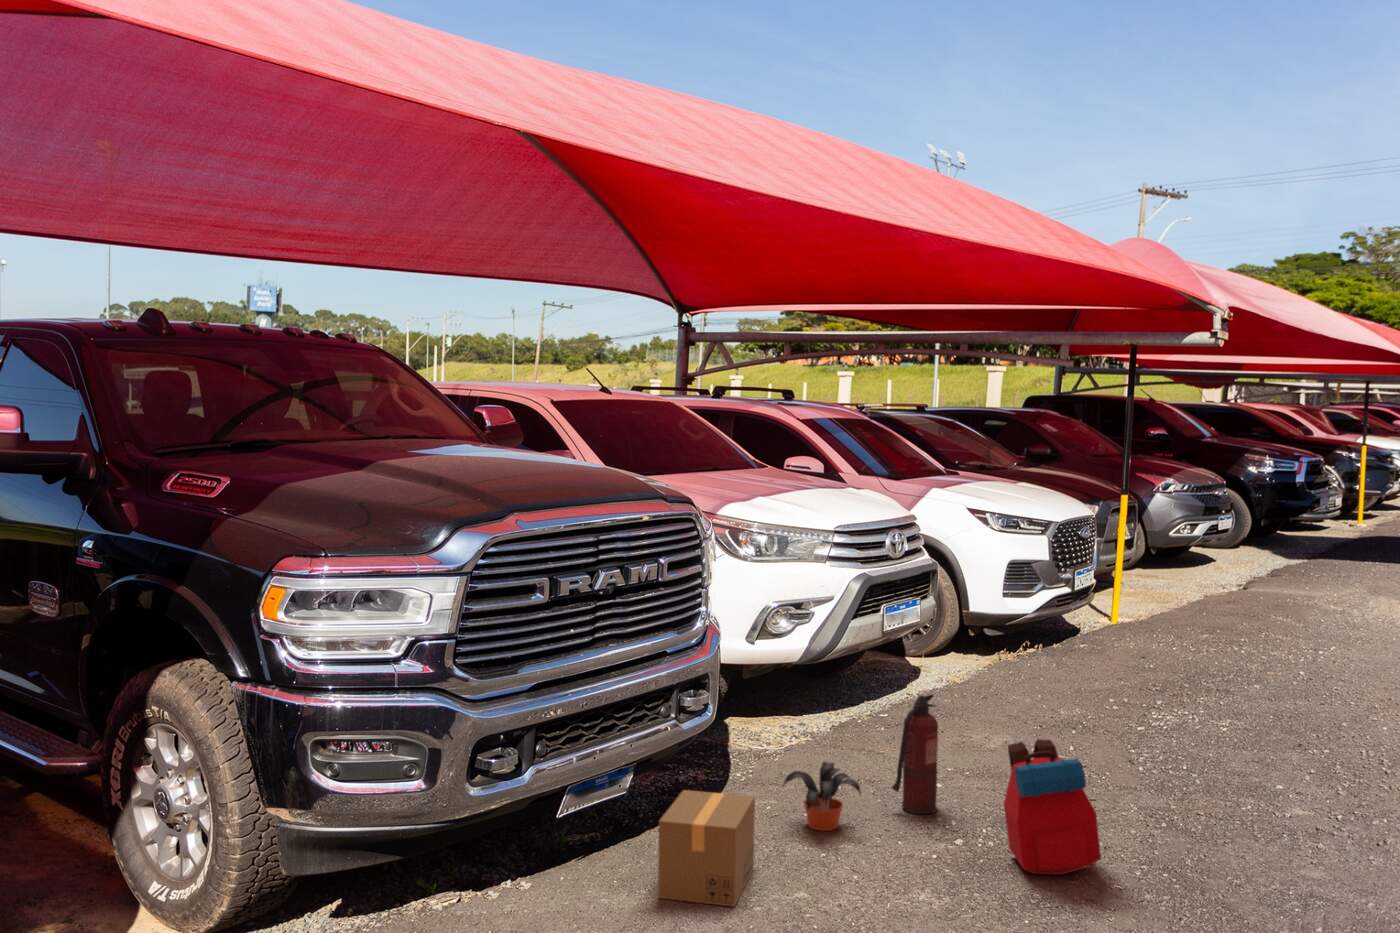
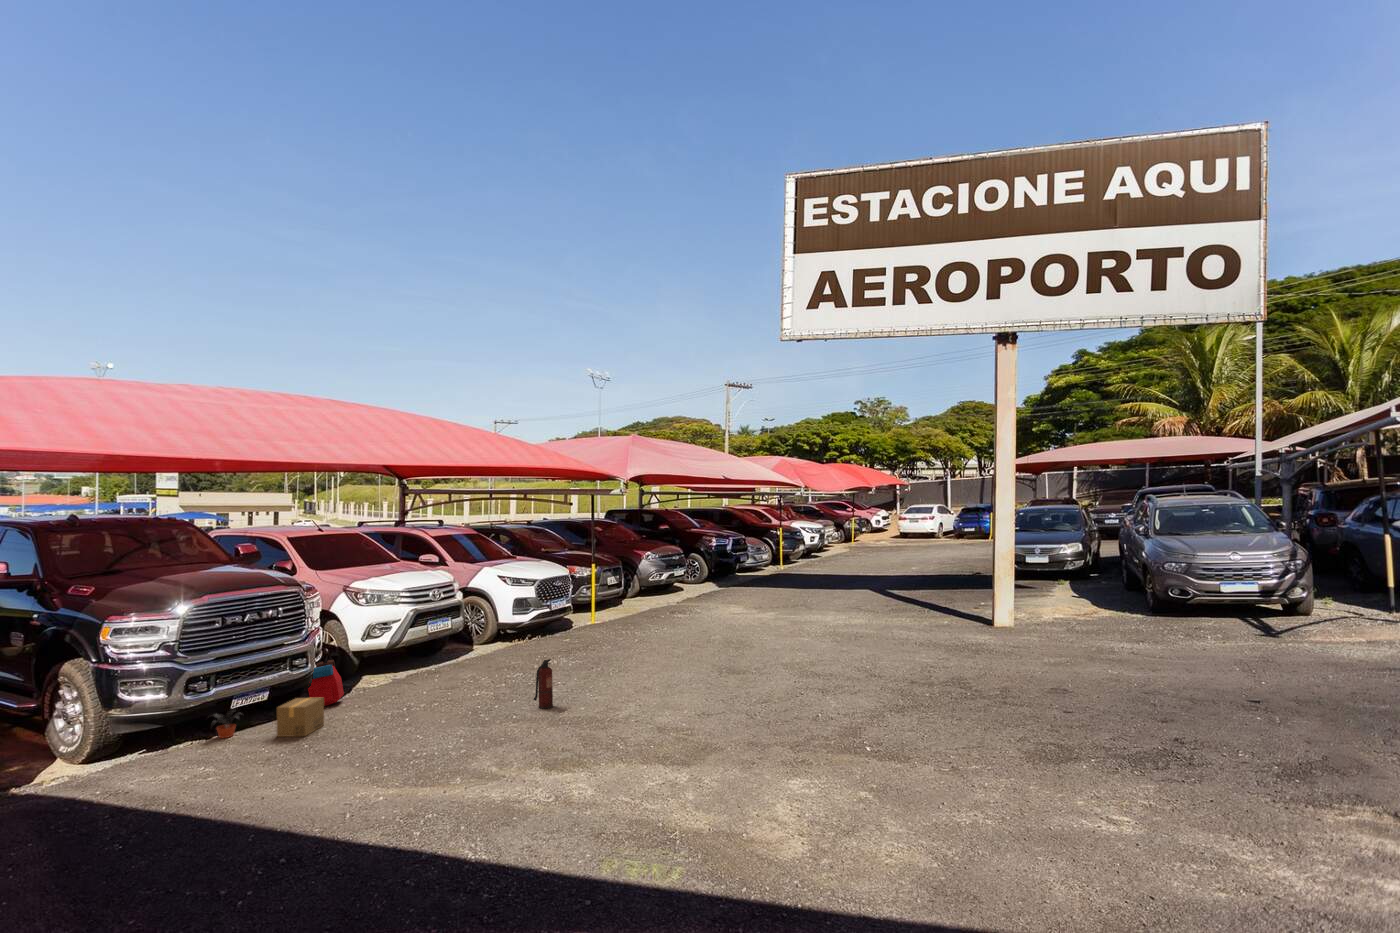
fire extinguisher: present [892,695,938,814] -> present [533,659,553,709]
backpack: present [1004,739,1101,874] -> present [308,660,344,706]
potted plant: present [783,761,861,831] -> present [211,709,241,738]

